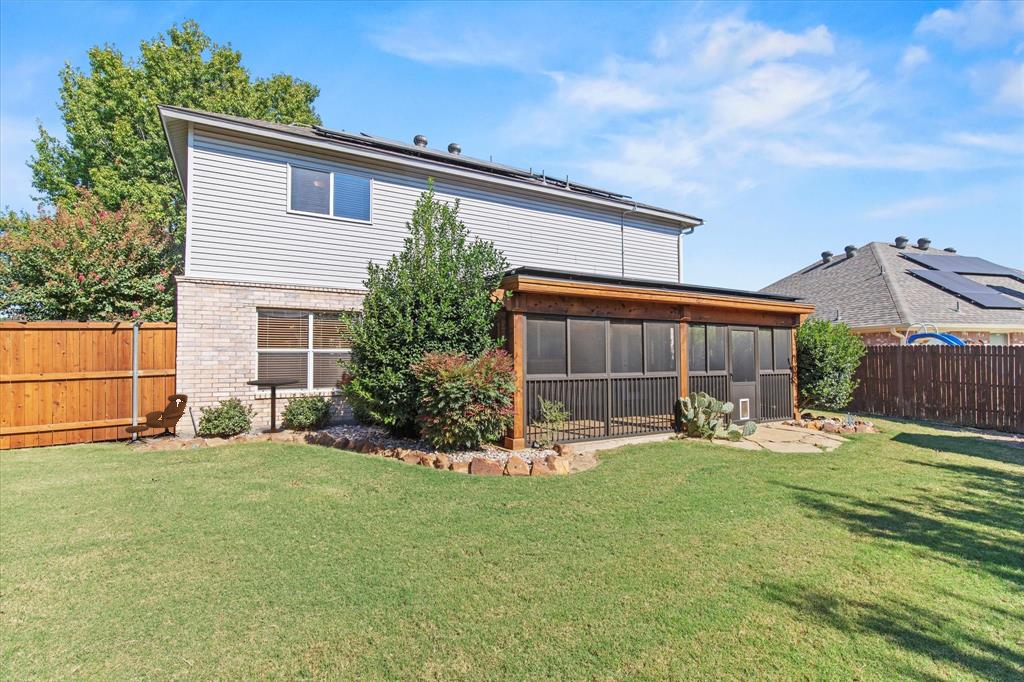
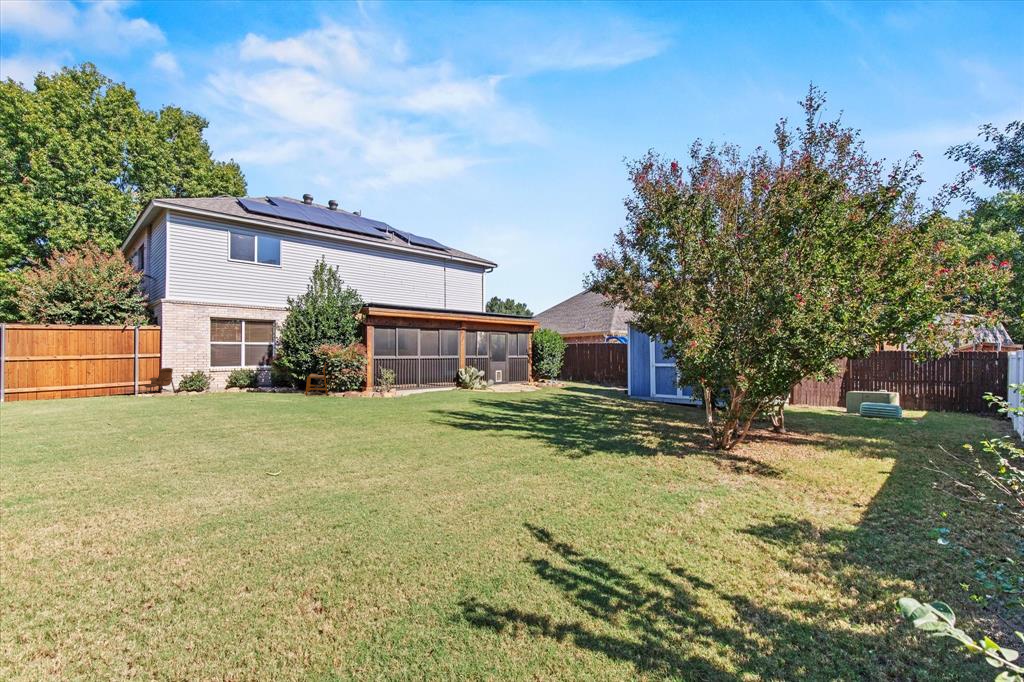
pedestal table: present [246,379,299,433] -> none [210,360,241,390]
bench: none [389,386,440,463] -> present [305,363,328,395]

